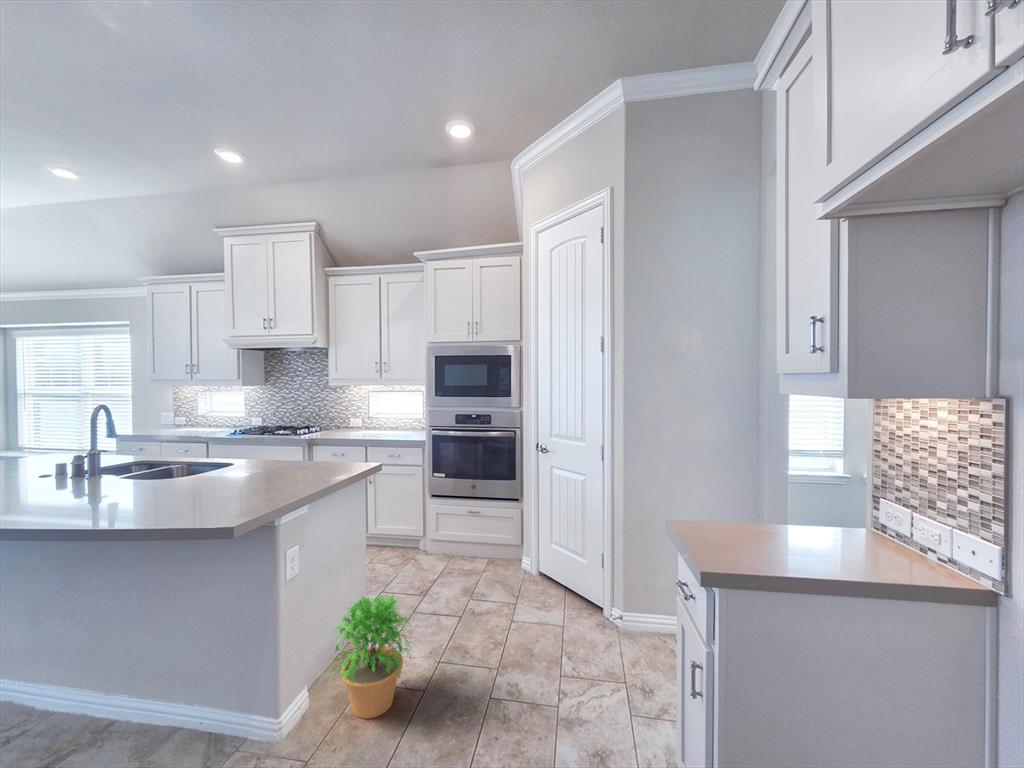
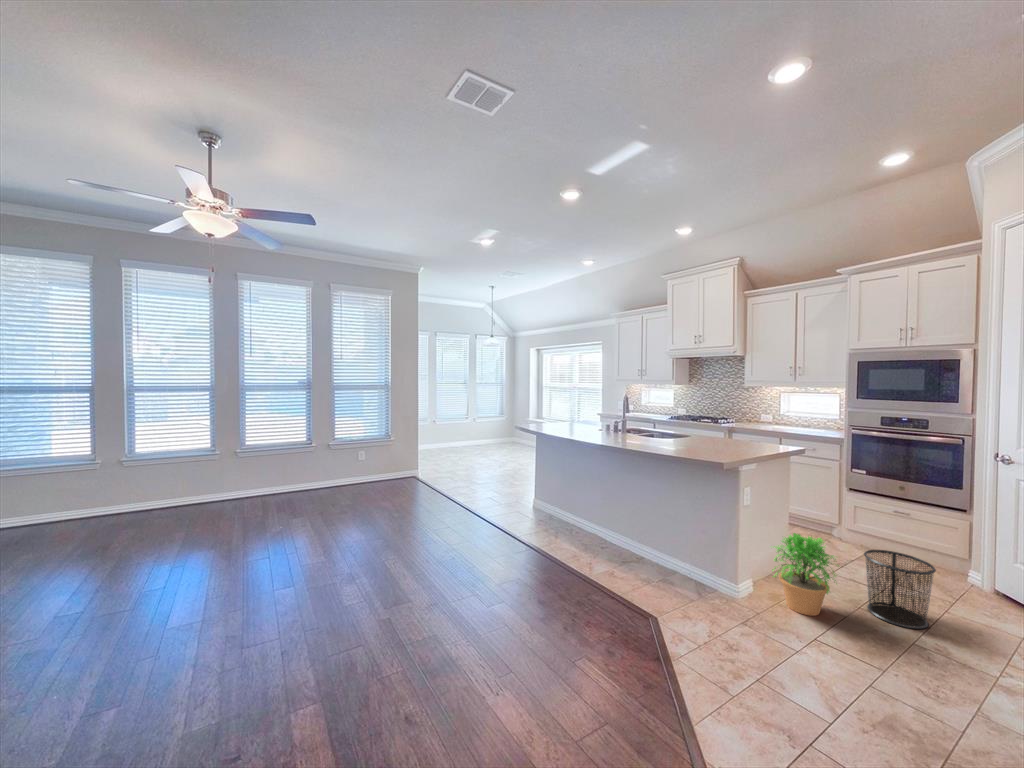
waste bin: none [440,575,503,671] -> present [864,550,936,629]

